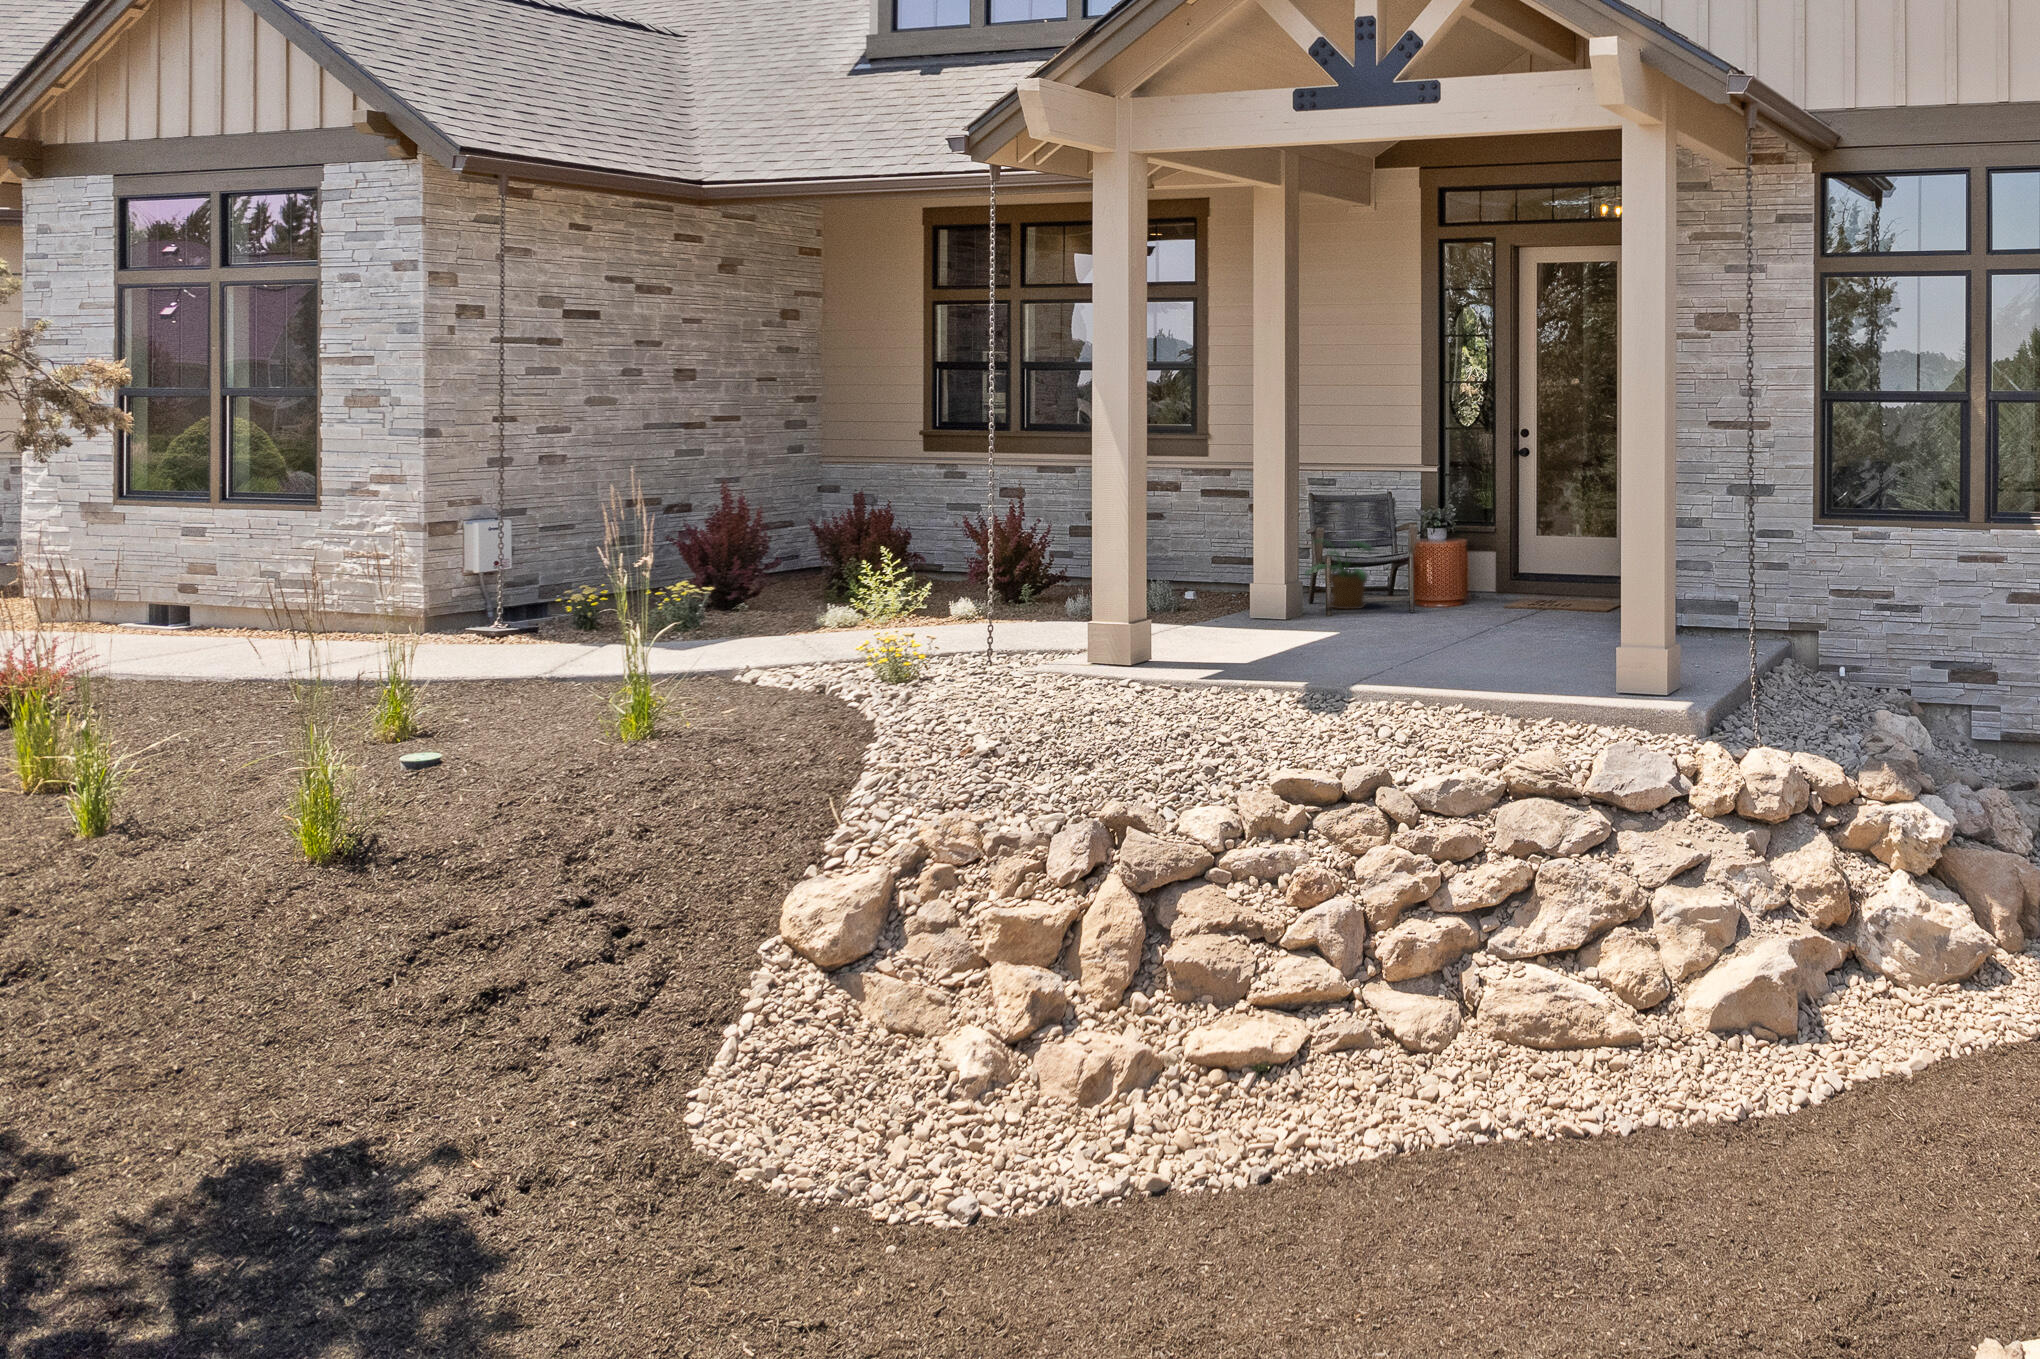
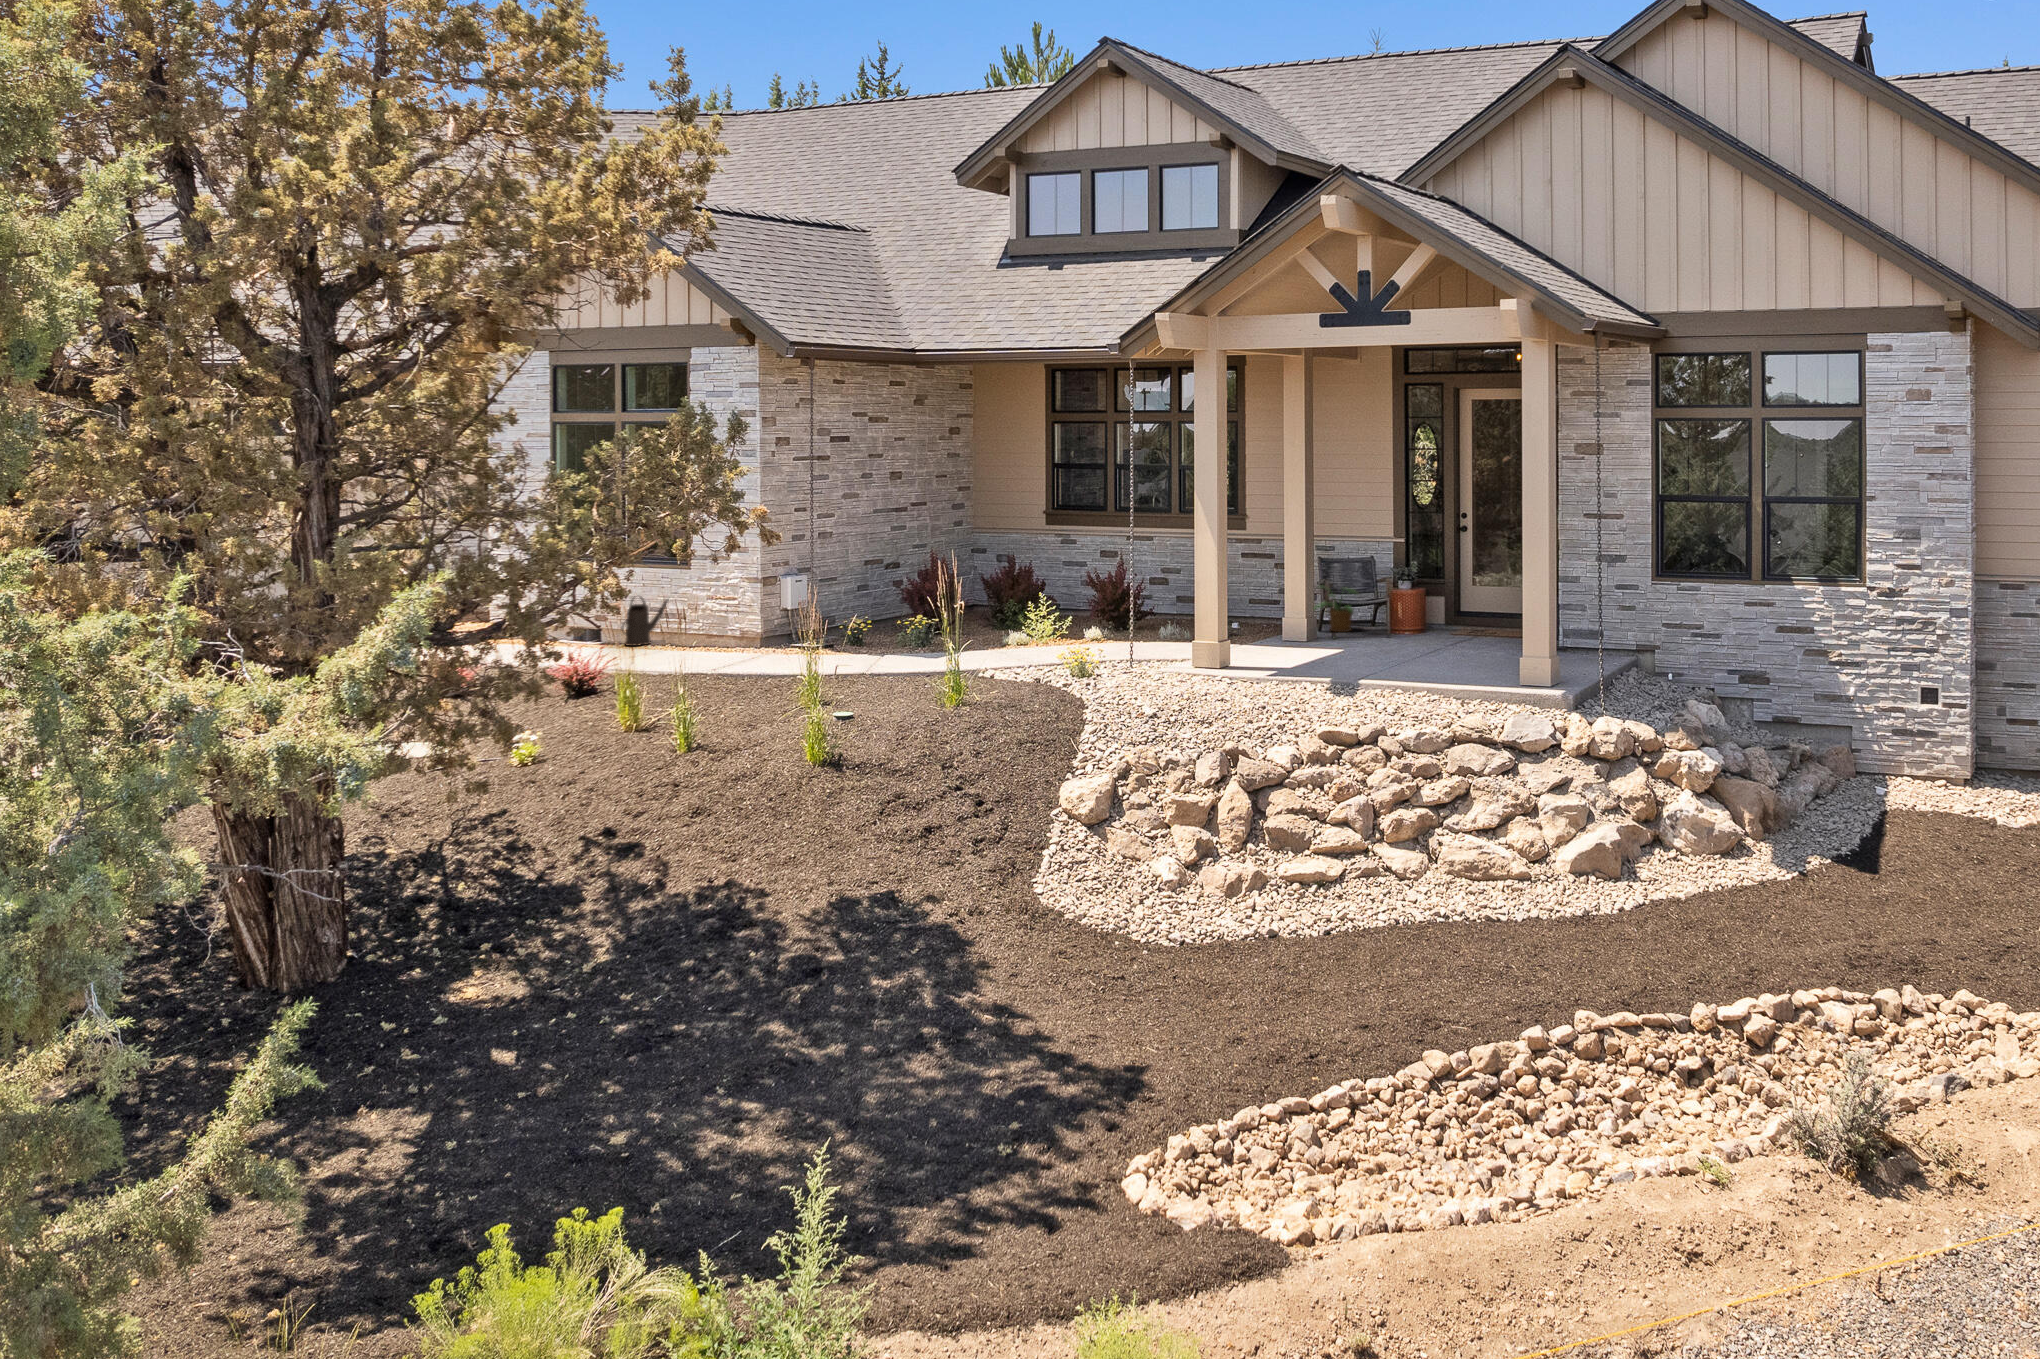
watering can: none [173,560,274,641] -> present [622,597,668,646]

